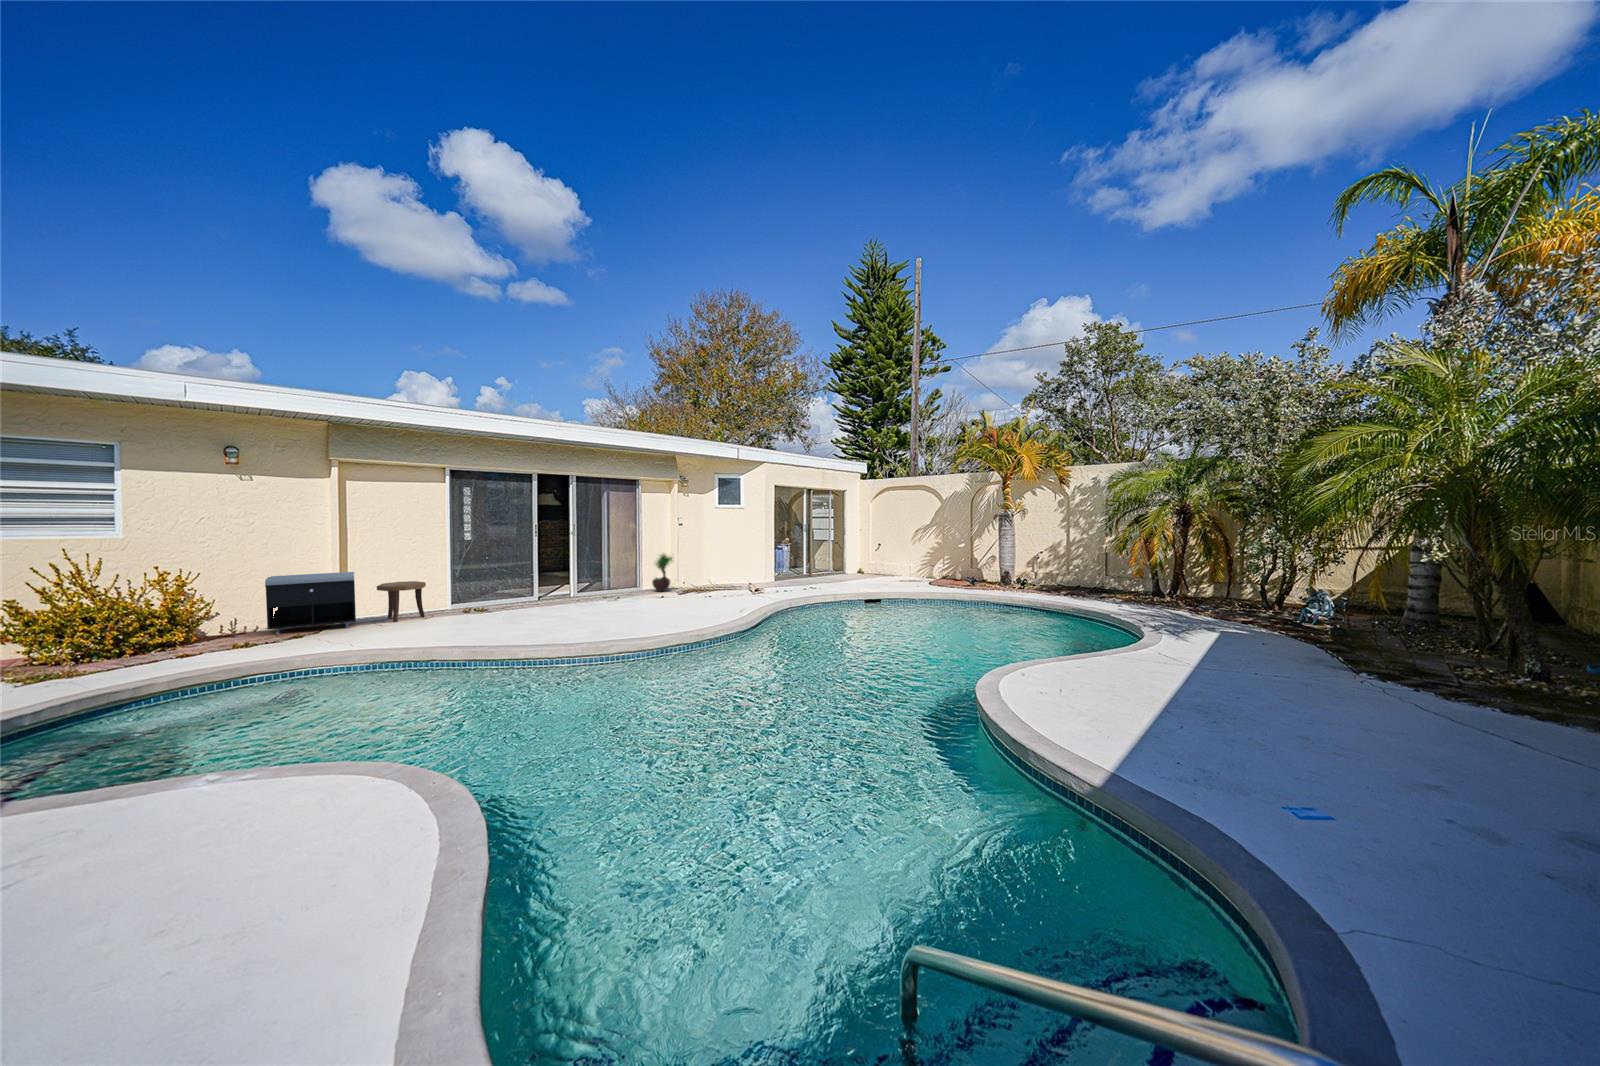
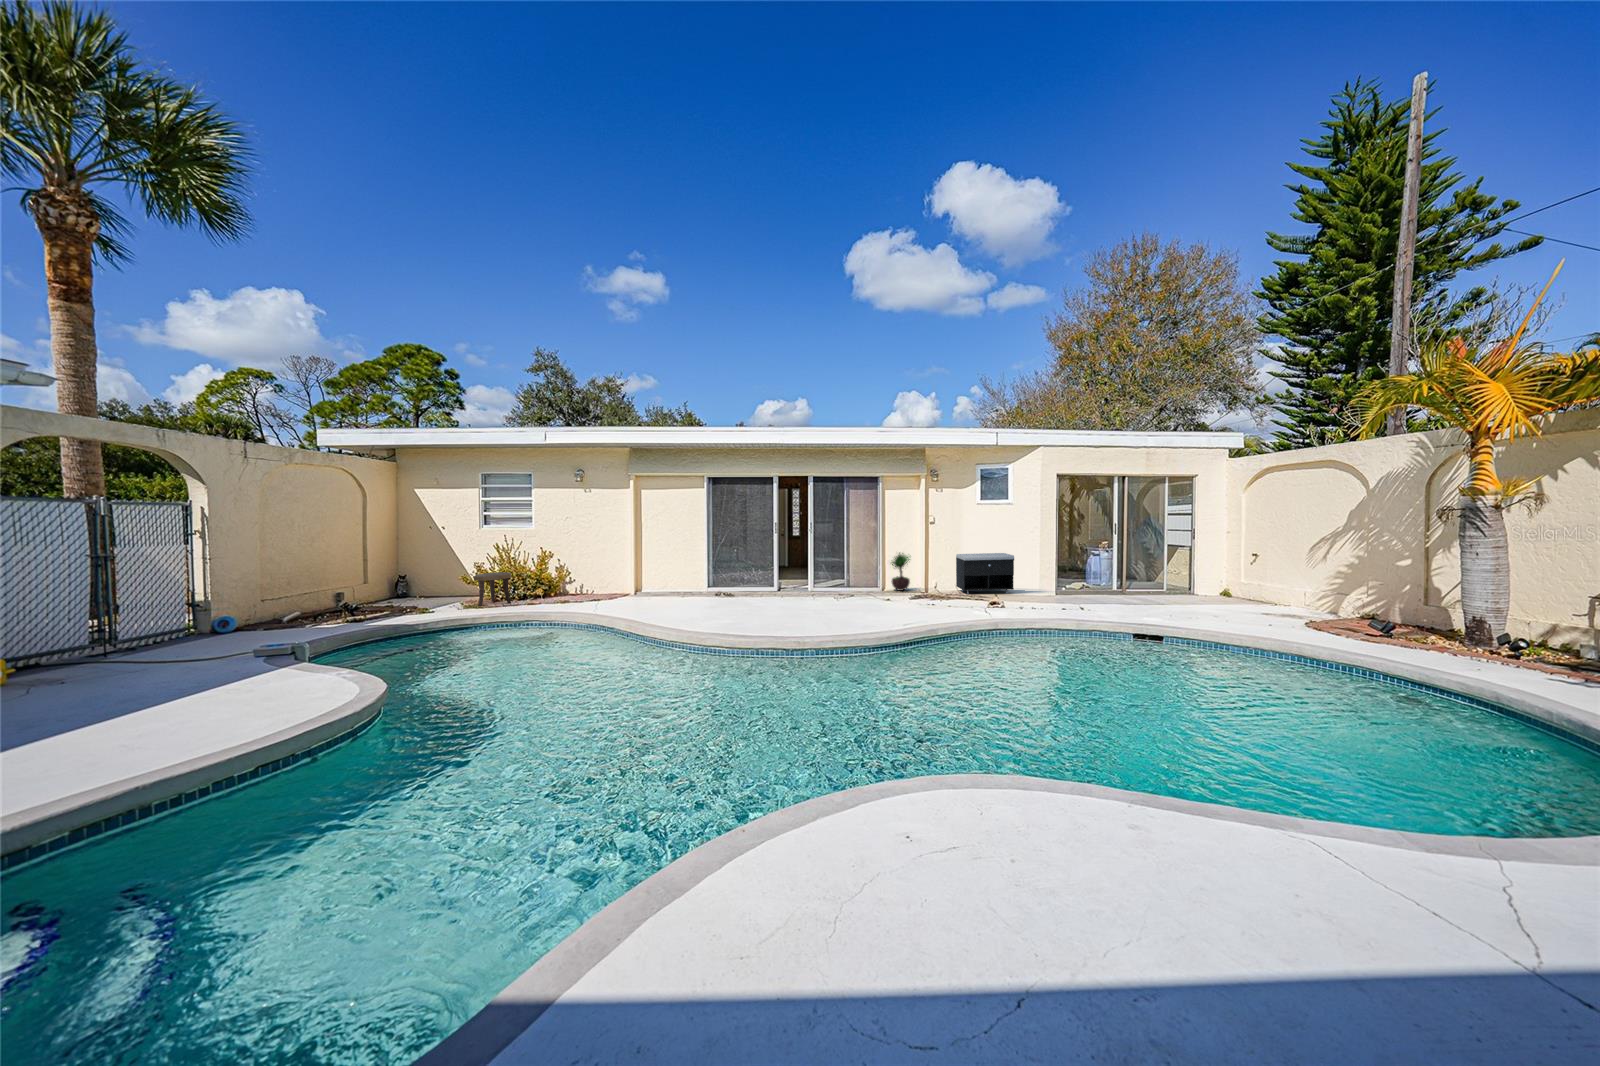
storage bench: present [265,572,356,634] -> present [956,553,1014,594]
side table: present [377,581,426,622] -> present [473,572,511,606]

